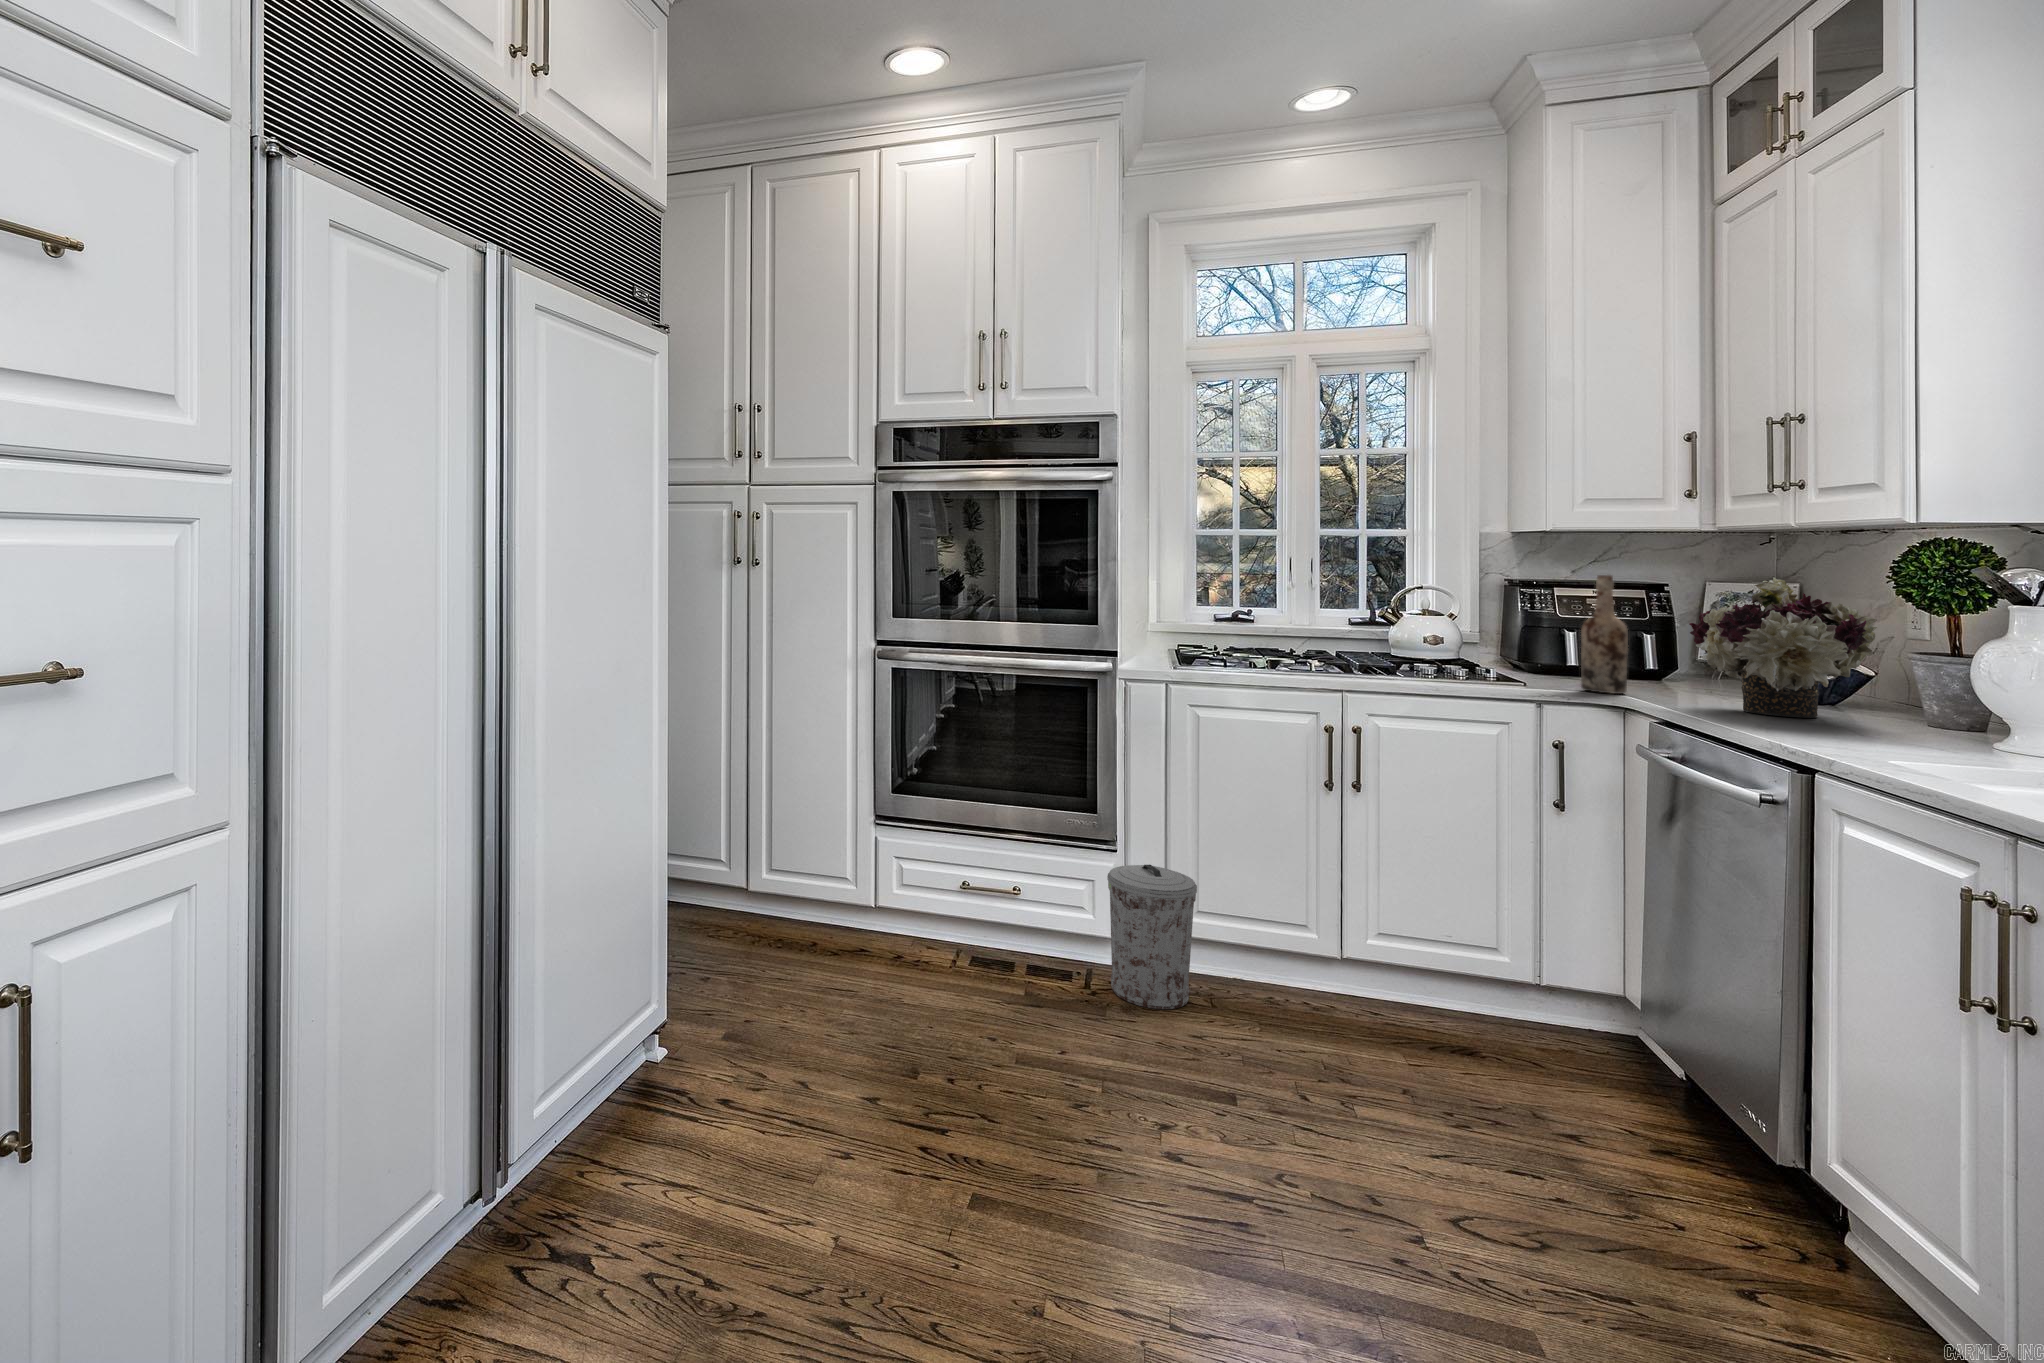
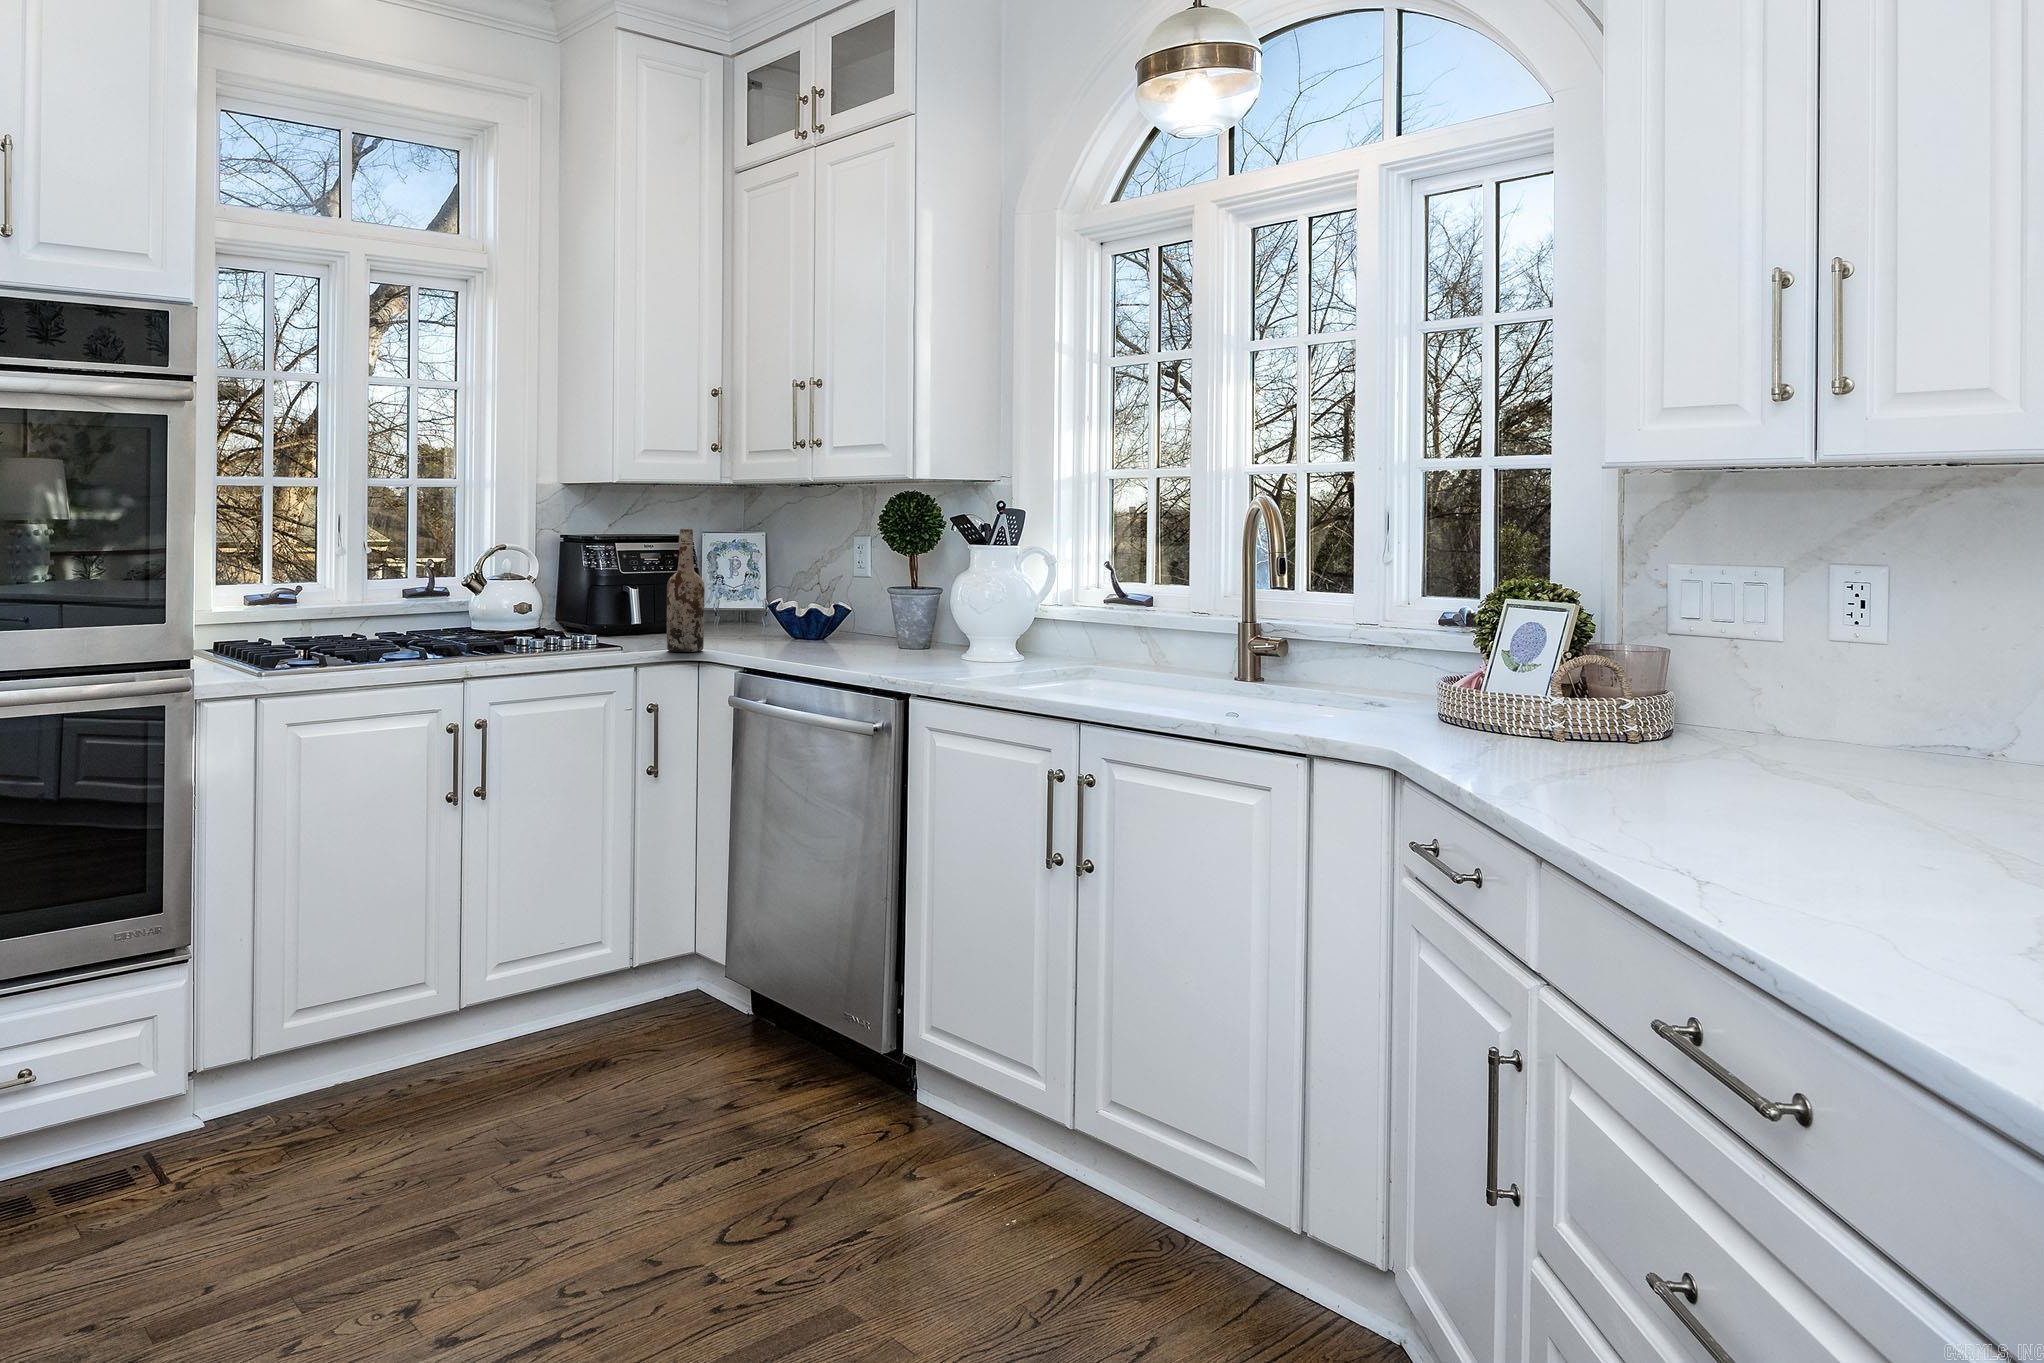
flower arrangement: present [1689,578,1877,718] -> none [761,529,890,658]
trash can: present [1107,865,1197,1009] -> none [187,968,318,1175]

